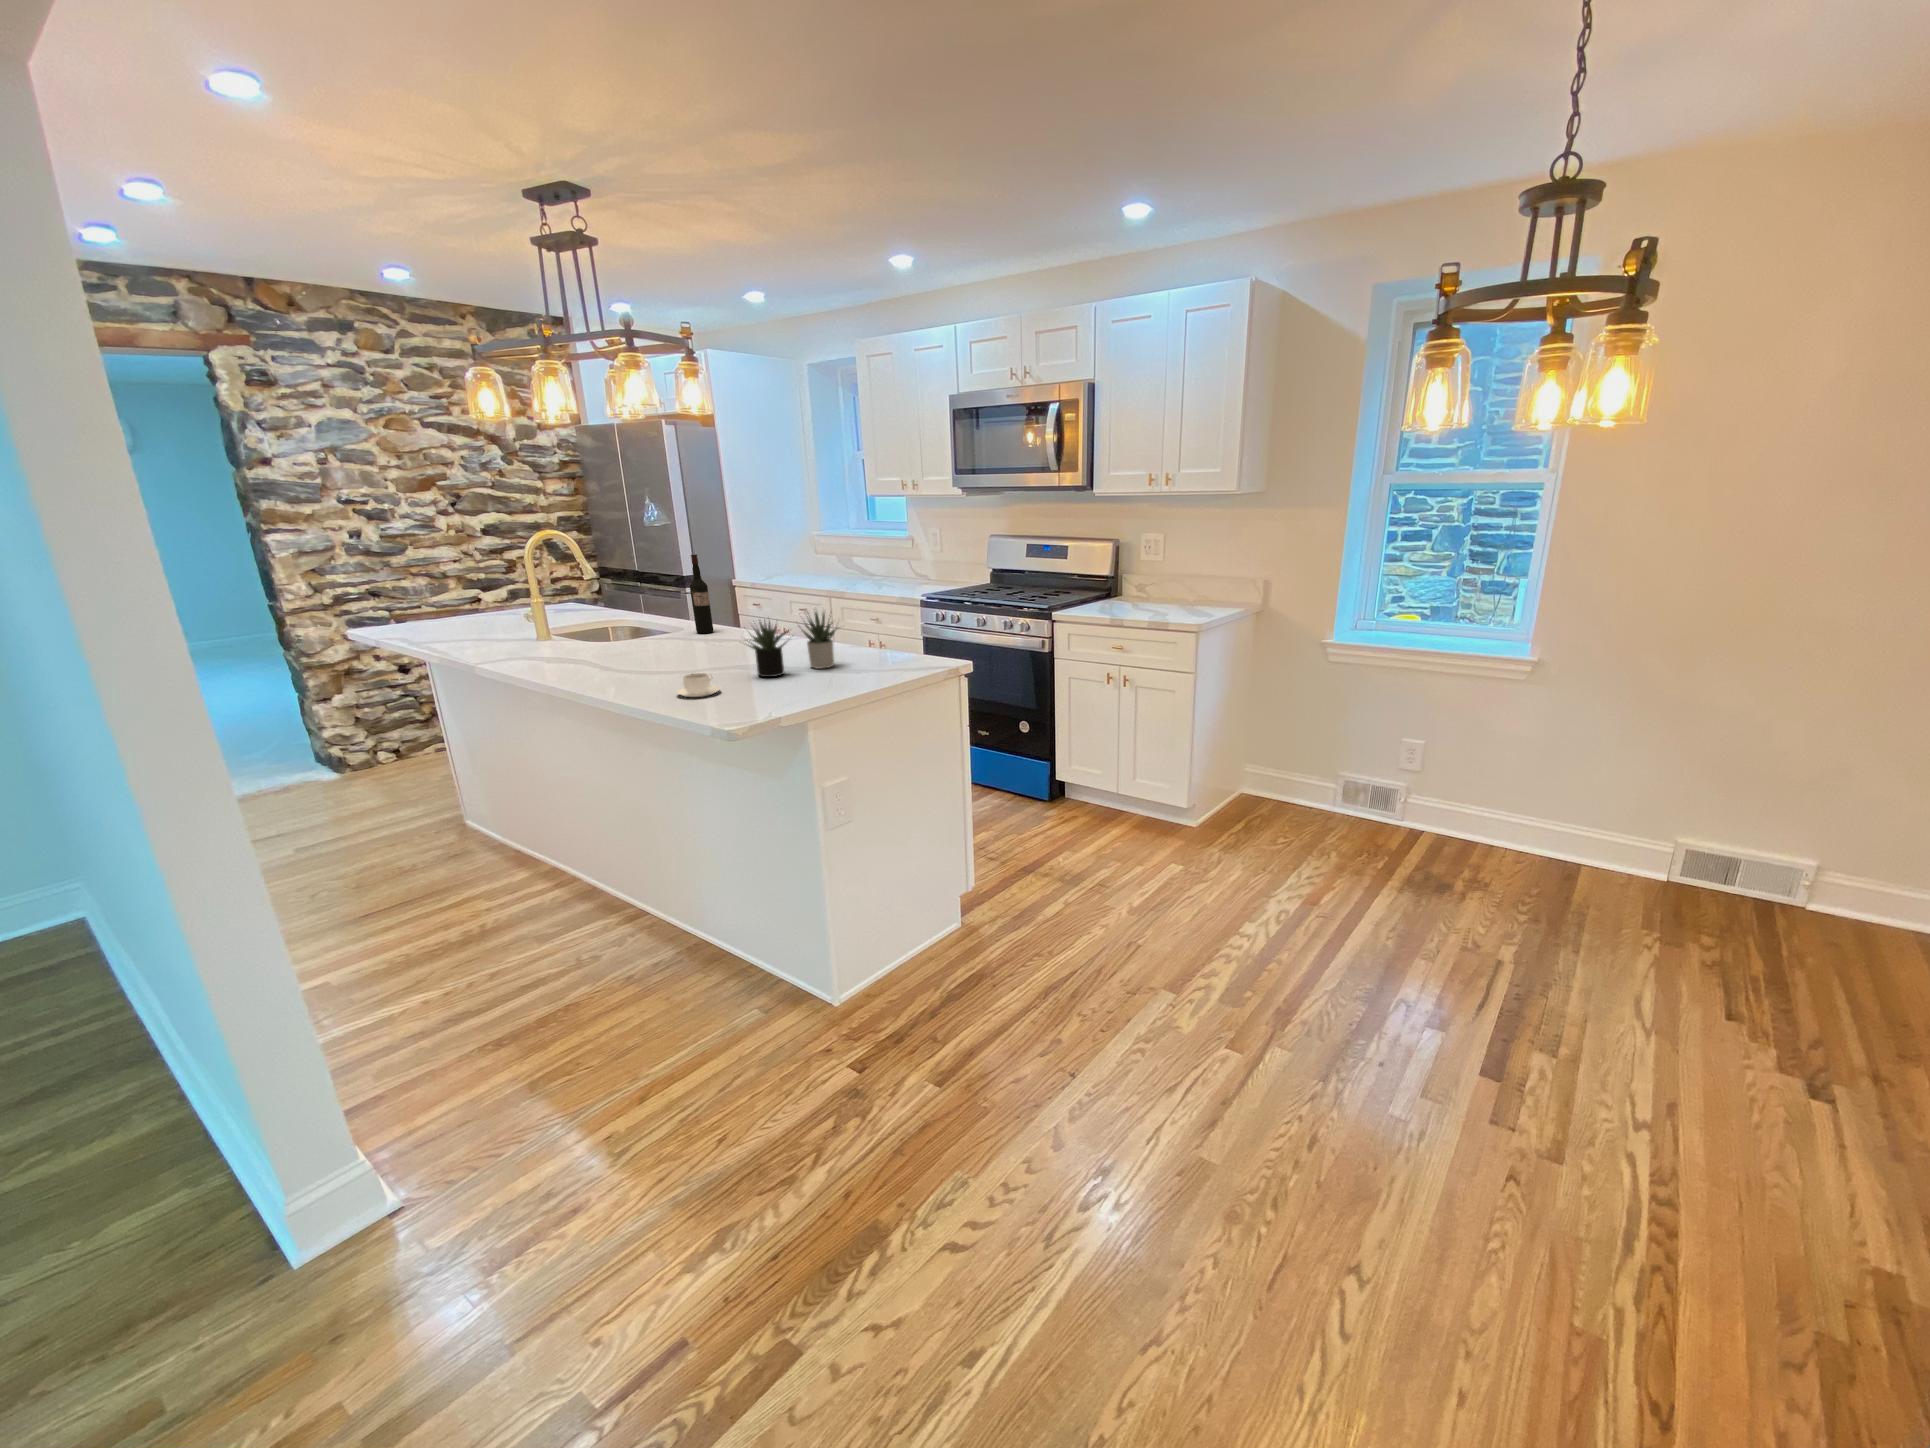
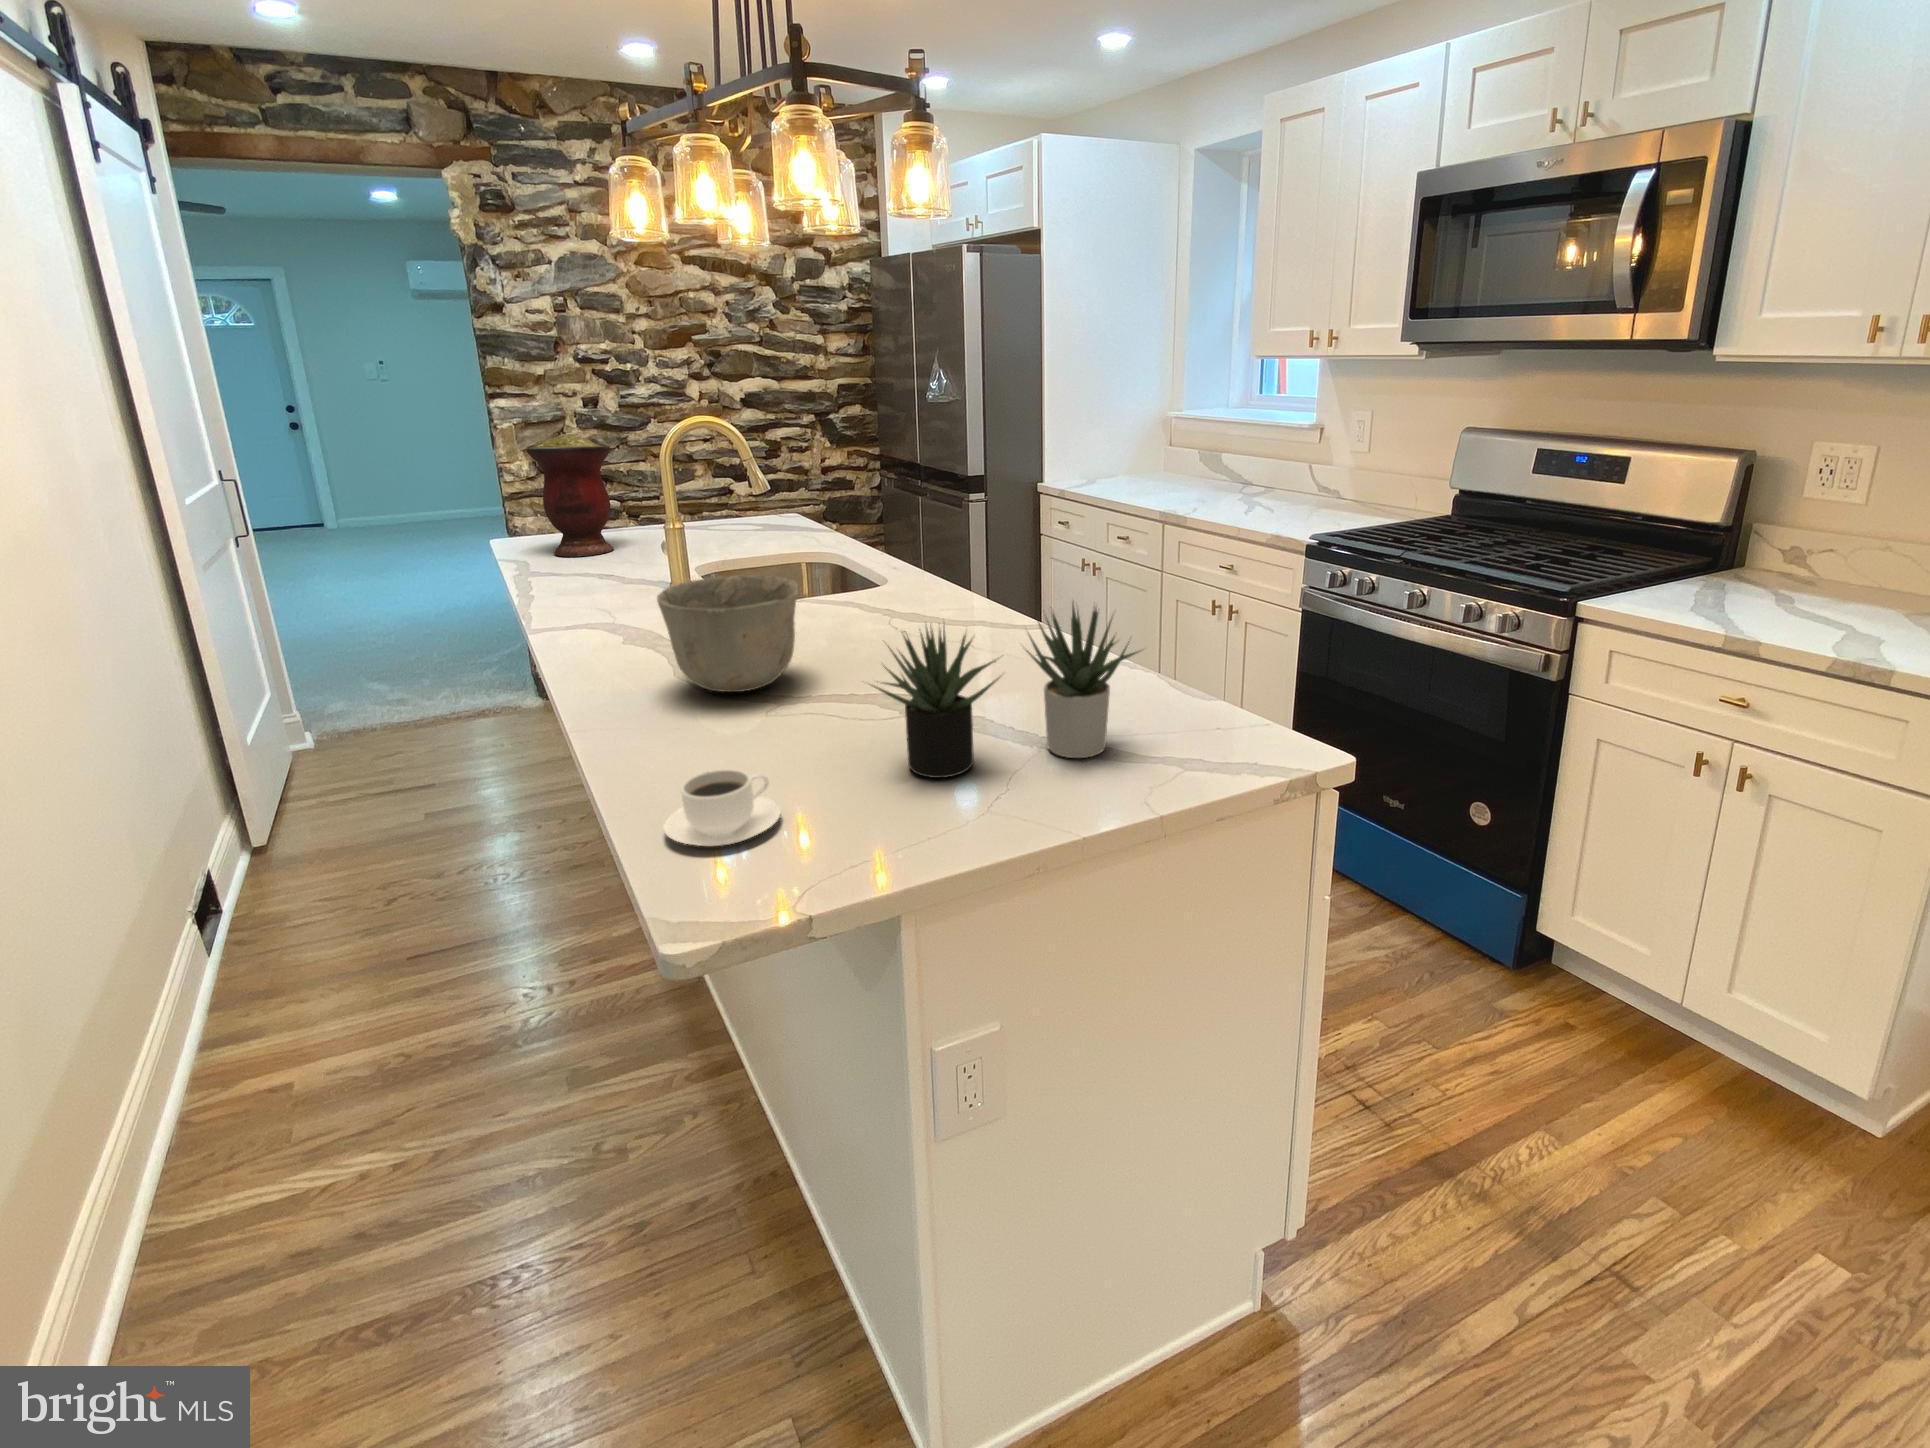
wine bottle: present [690,554,713,633] -> none [892,446,928,595]
vase: none [410,555,477,634] -> present [526,434,614,556]
ceramic bowl: none [611,615,680,668] -> present [657,575,798,692]

